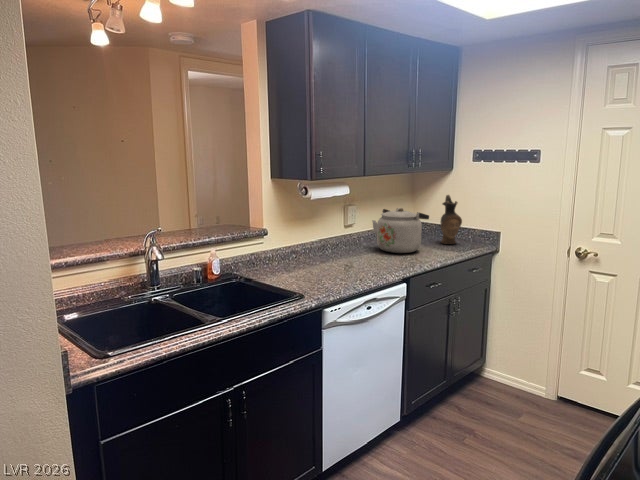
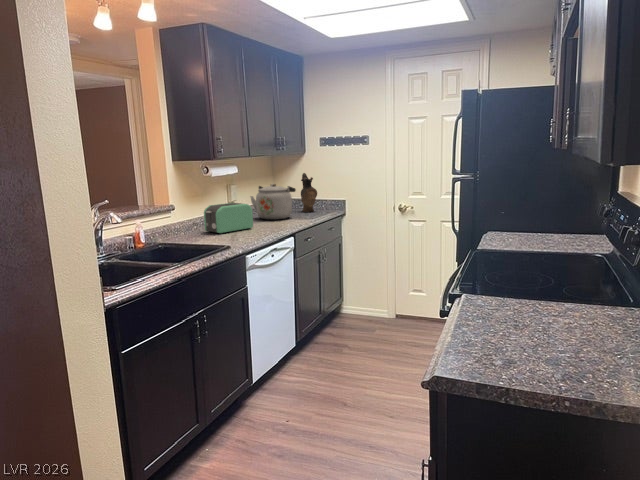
toaster: none [300,230,360,269] -> present [204,203,253,234]

